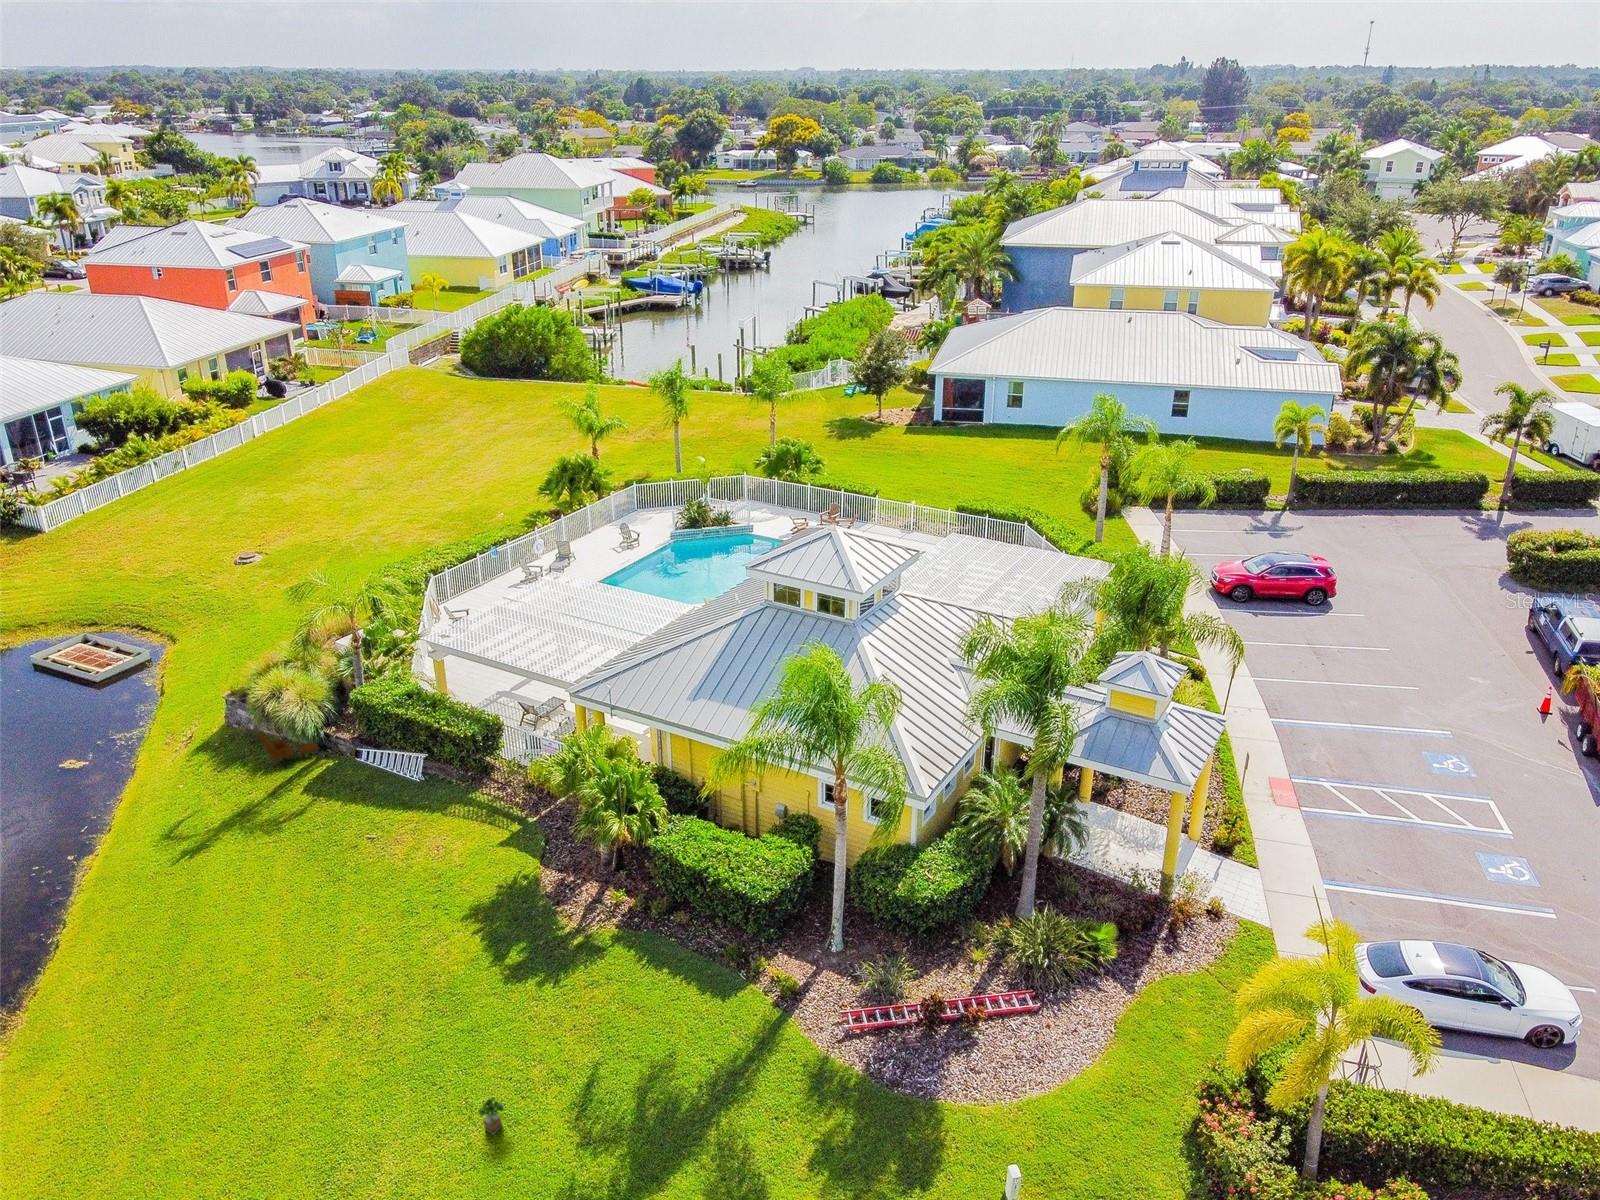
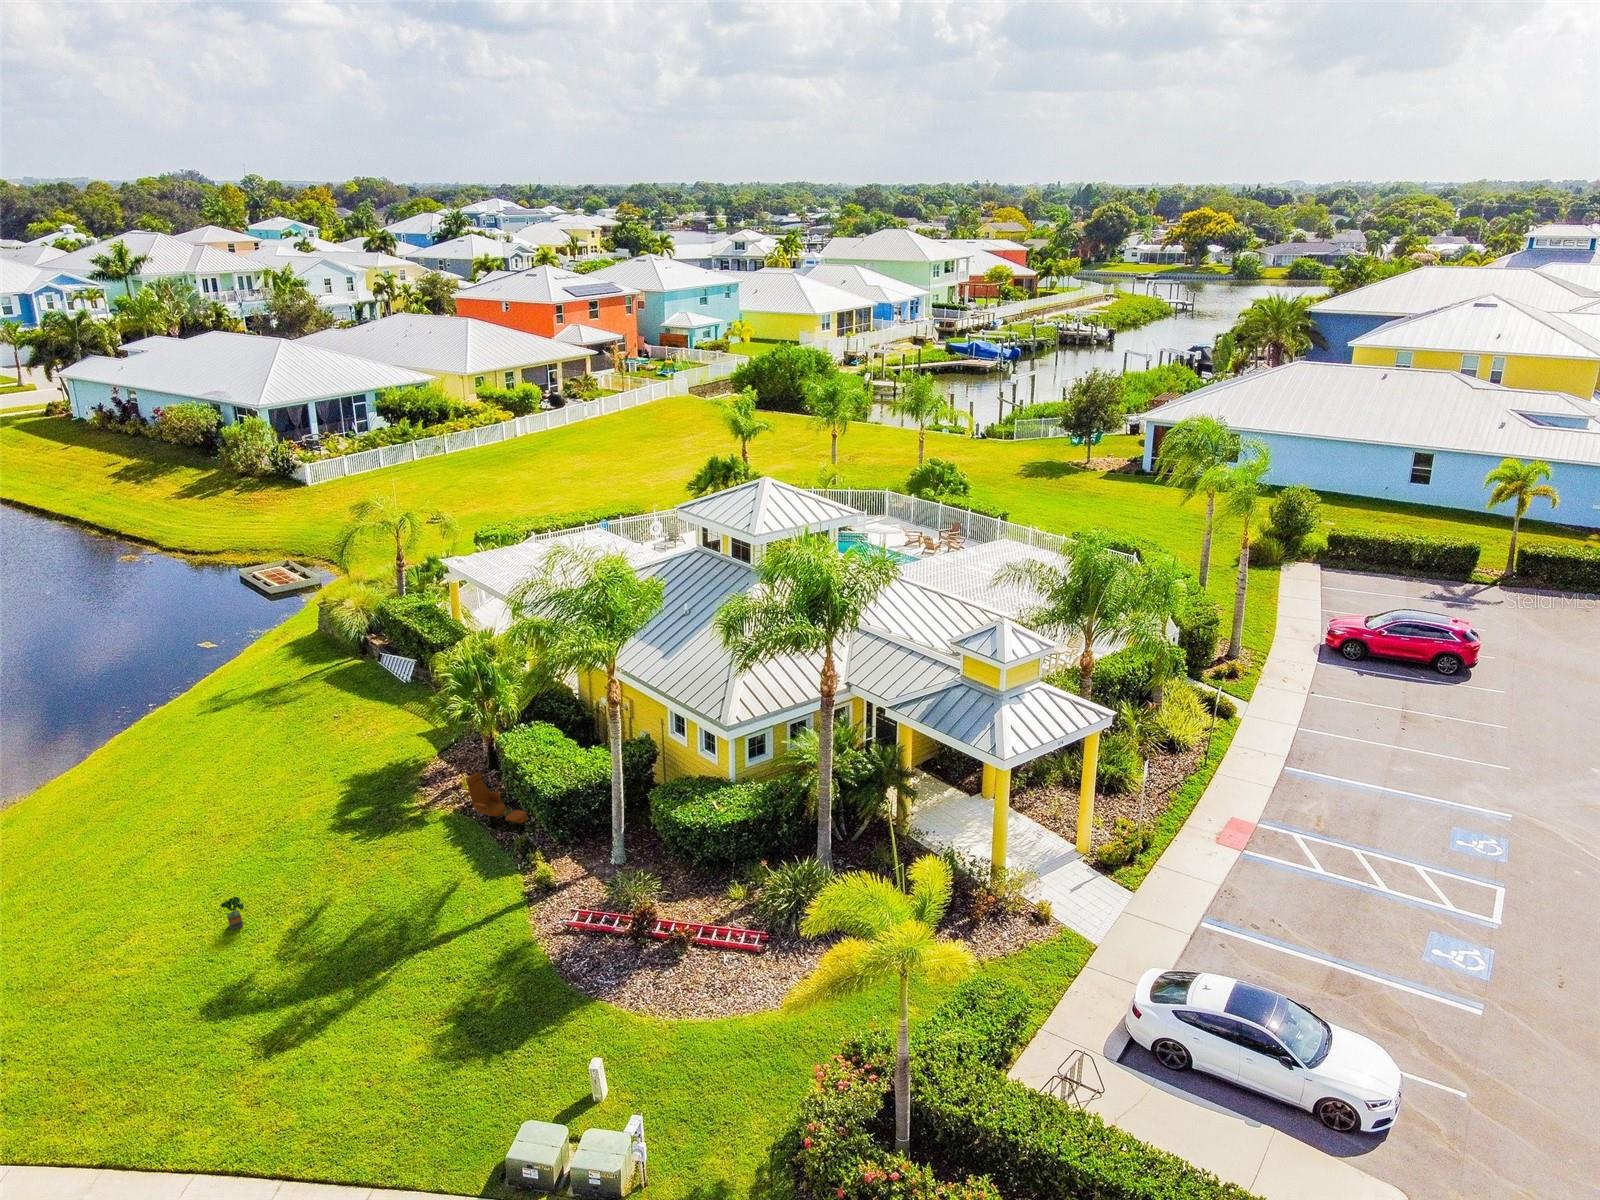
lounge chair: present [259,731,318,766] -> present [466,773,527,832]

